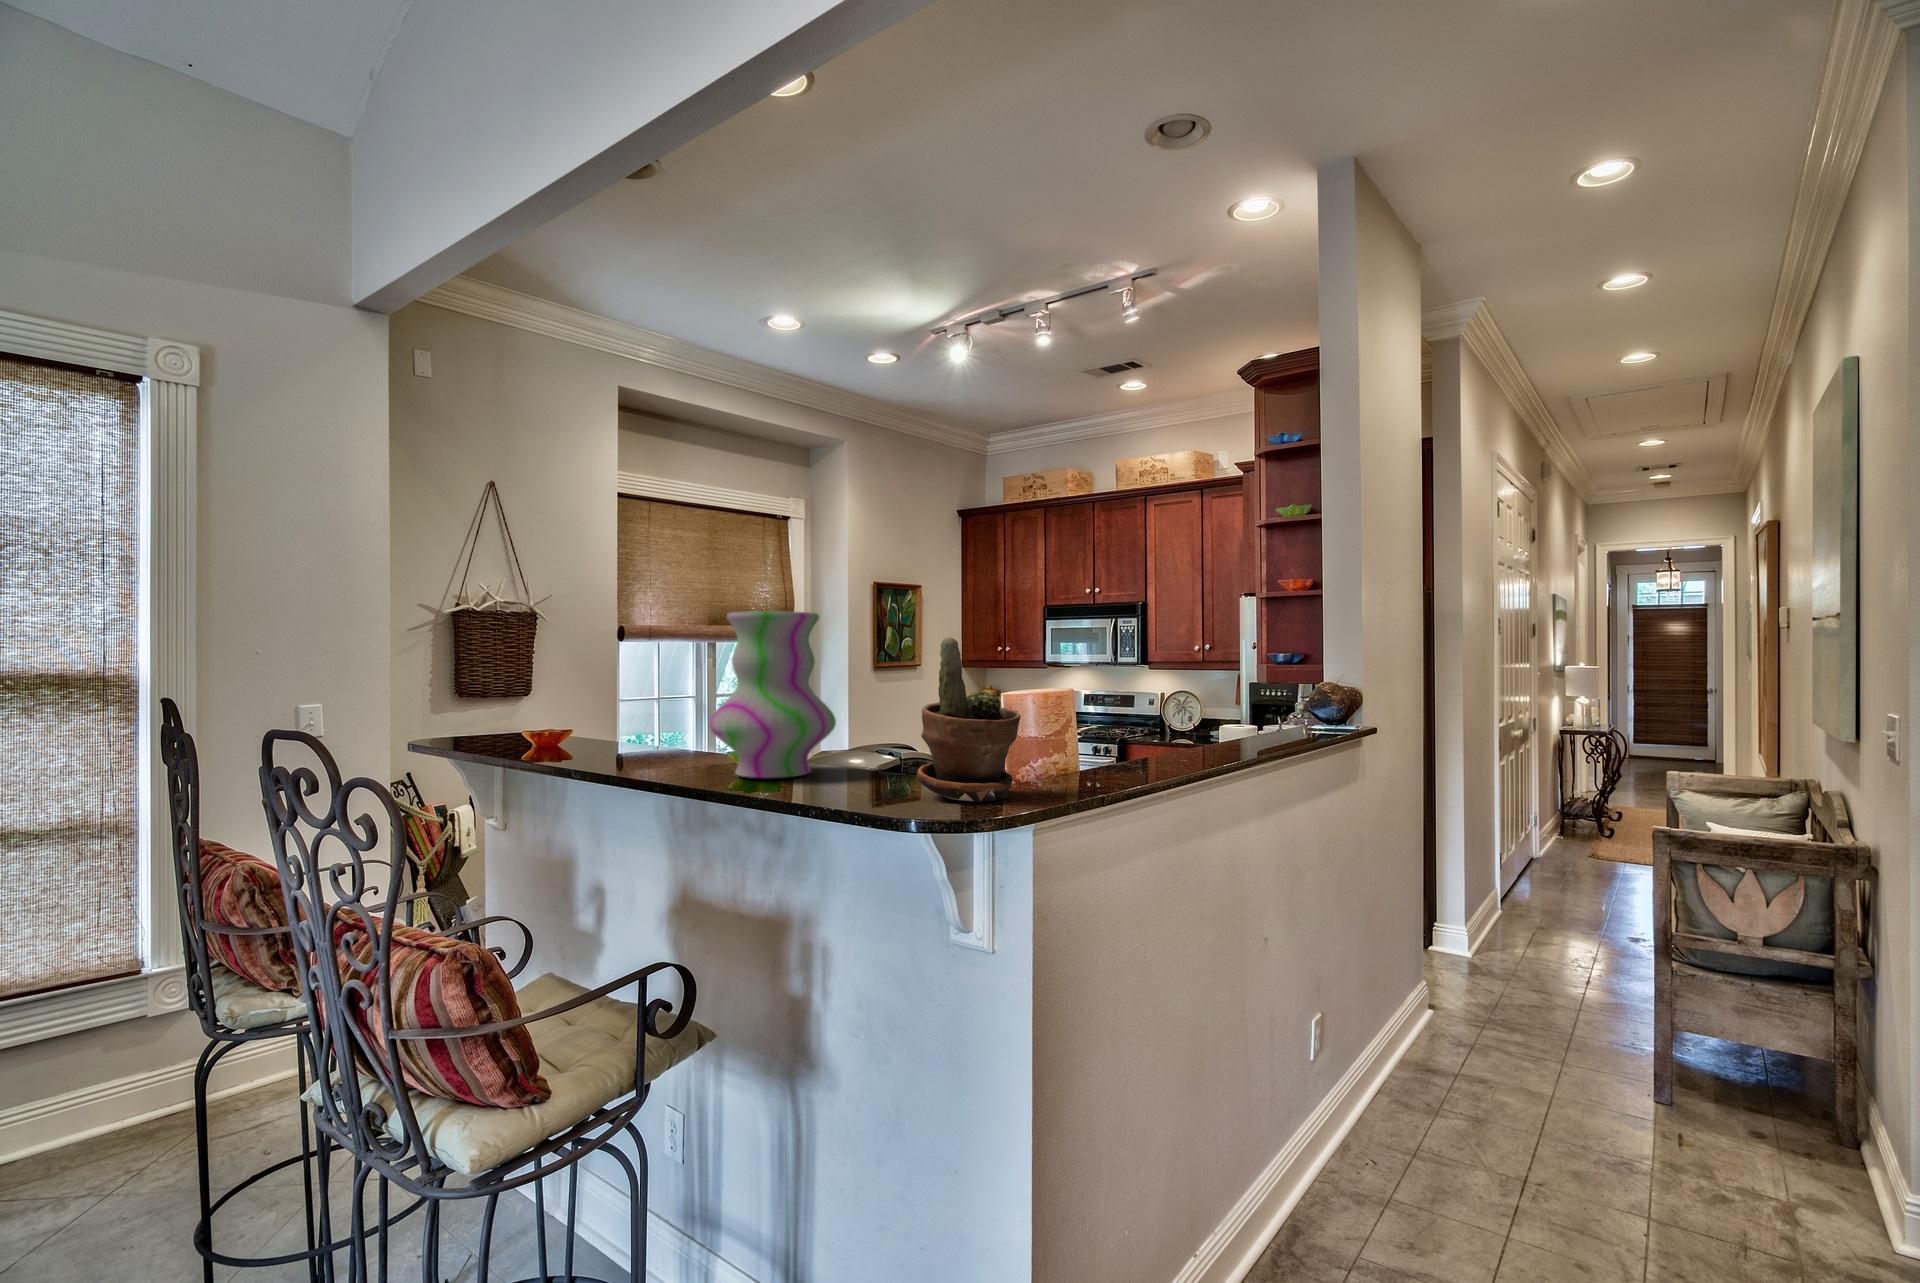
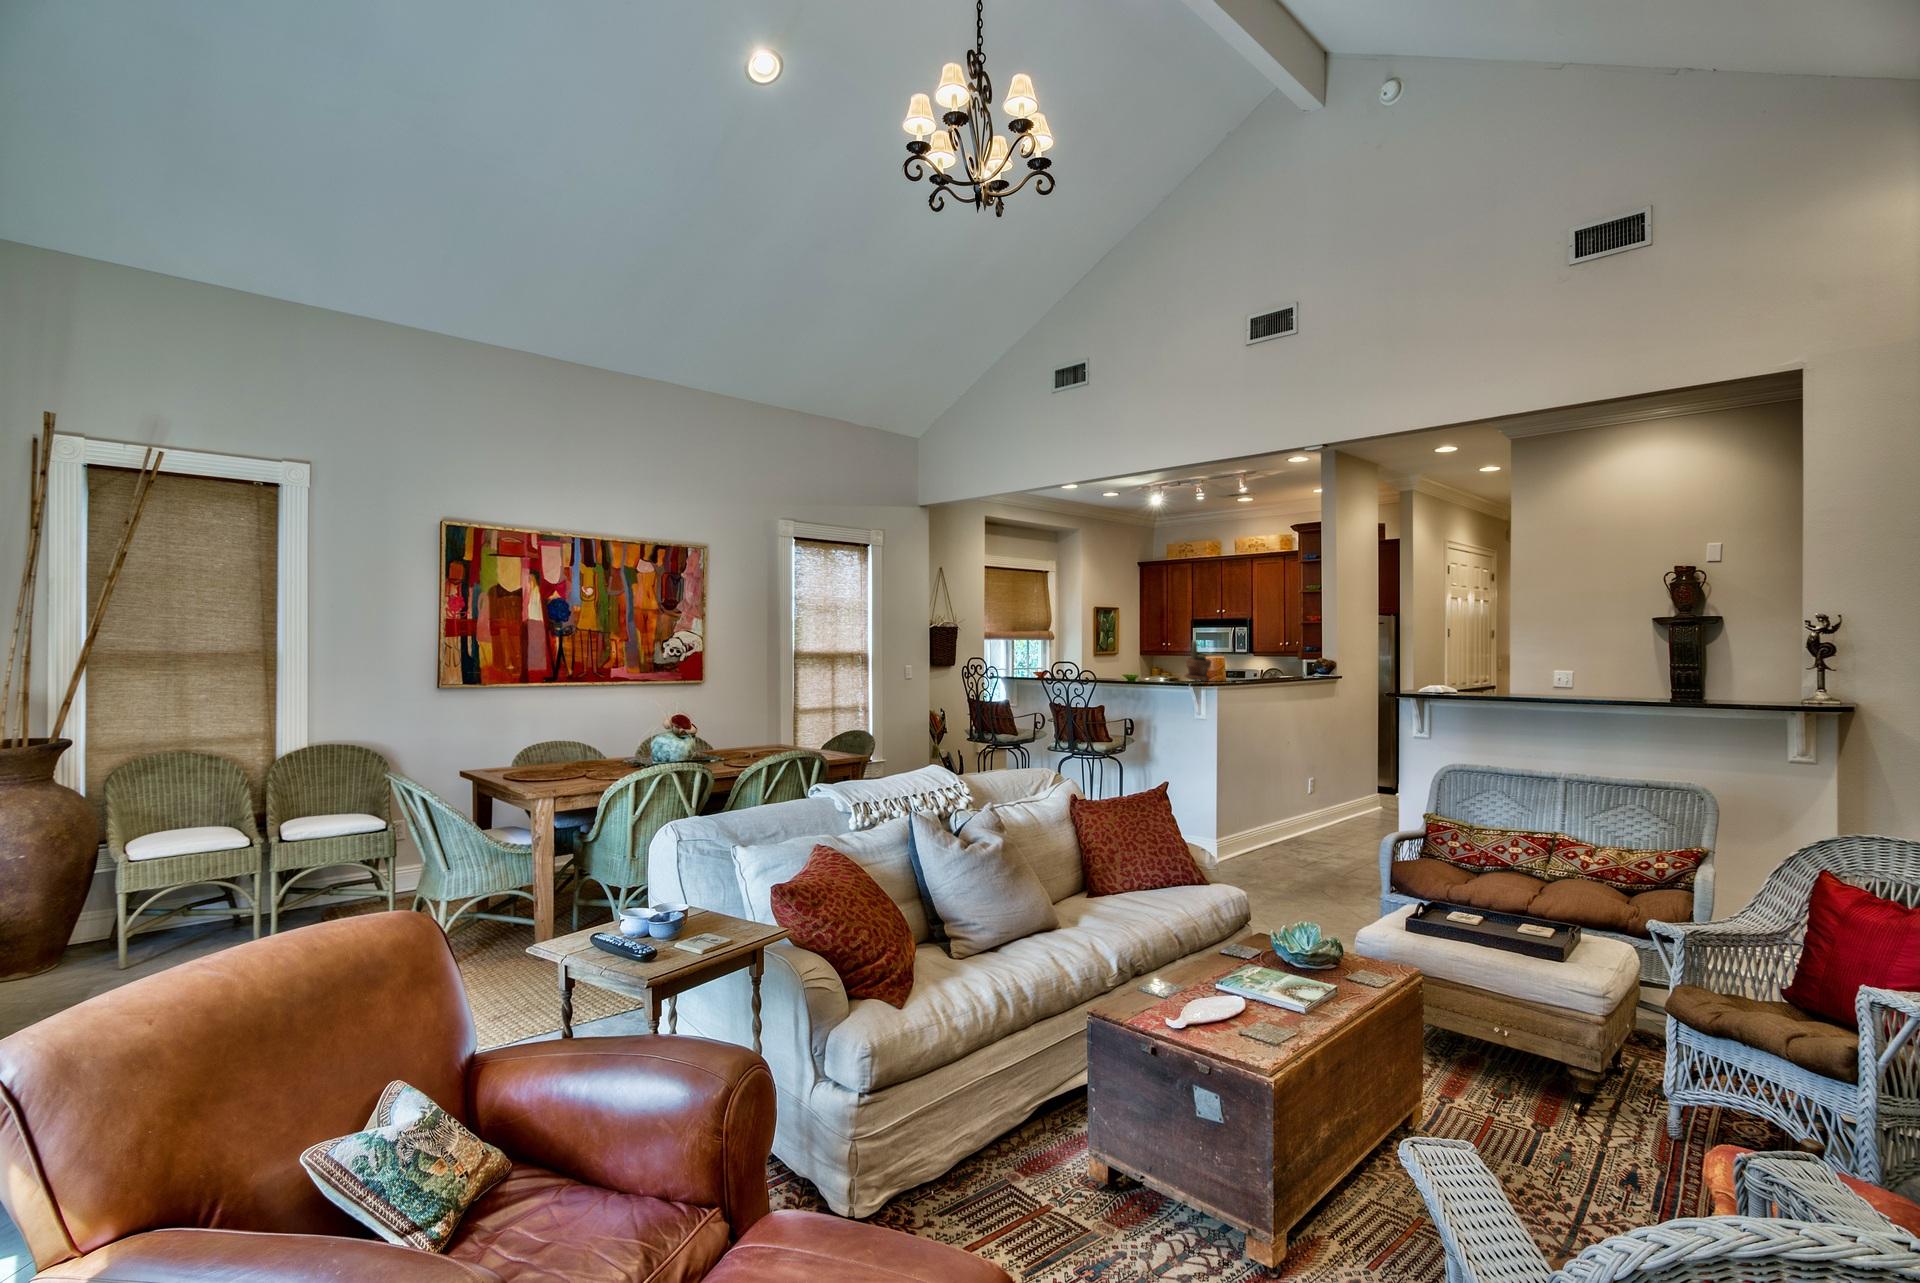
vase: present [710,611,836,778] -> none [1117,633,1154,680]

